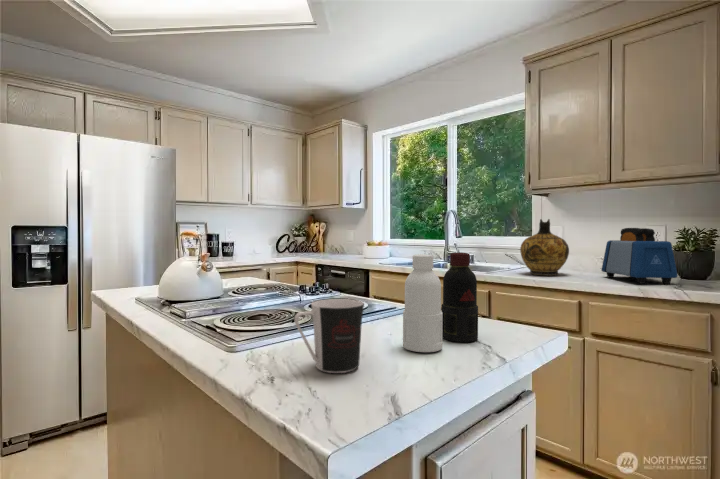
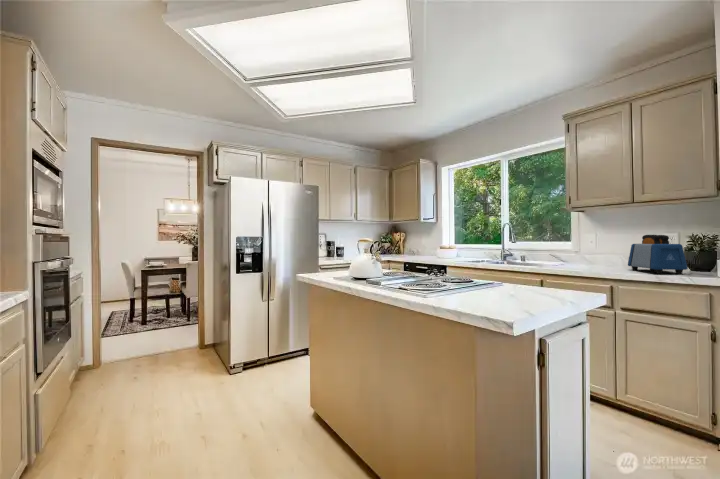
ceramic jug: present [520,219,569,275] -> none [564,229,602,269]
bottle: present [403,253,478,352] -> none [516,251,556,303]
coffee cup: present [294,299,364,373] -> none [471,274,504,308]

